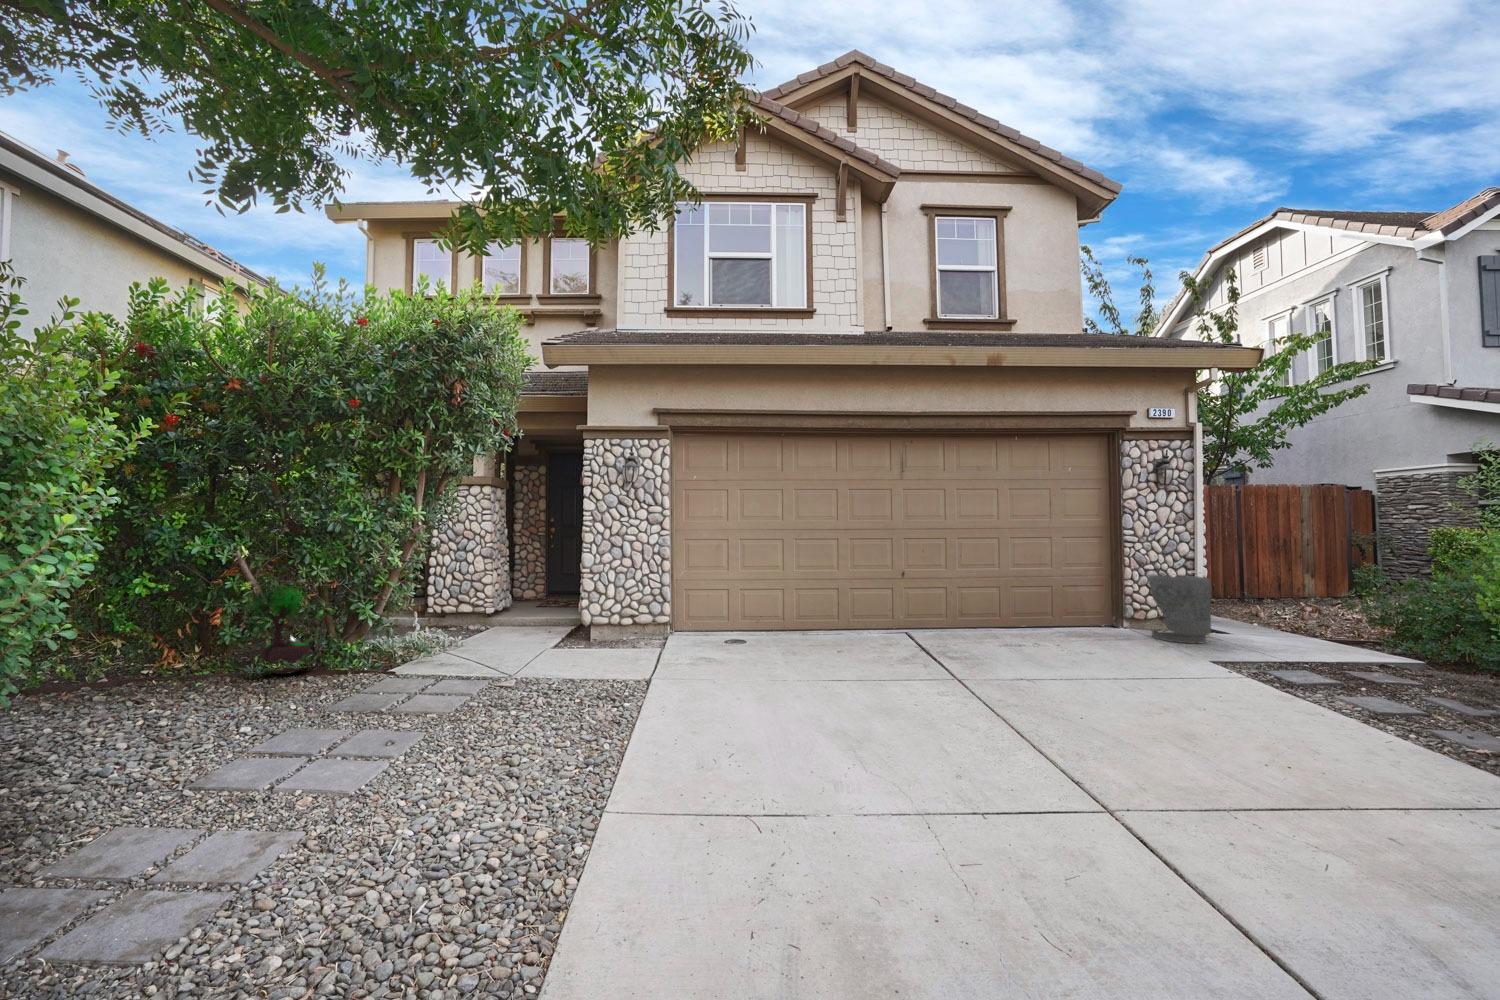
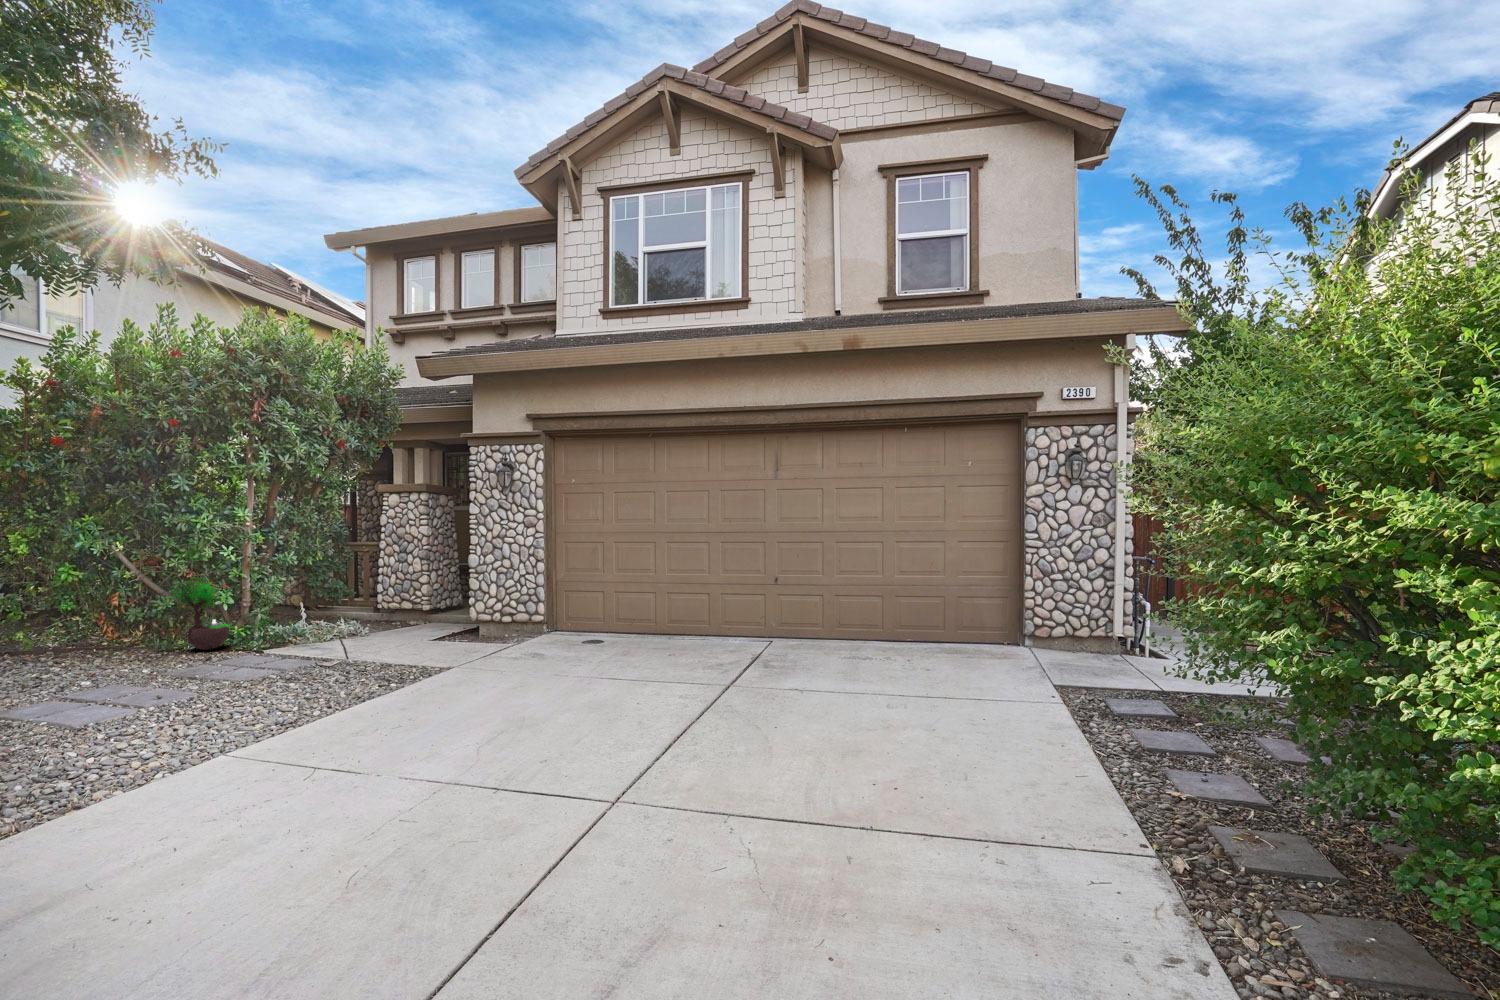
trash can: present [1148,575,1211,643] -> none [1041,585,1106,667]

